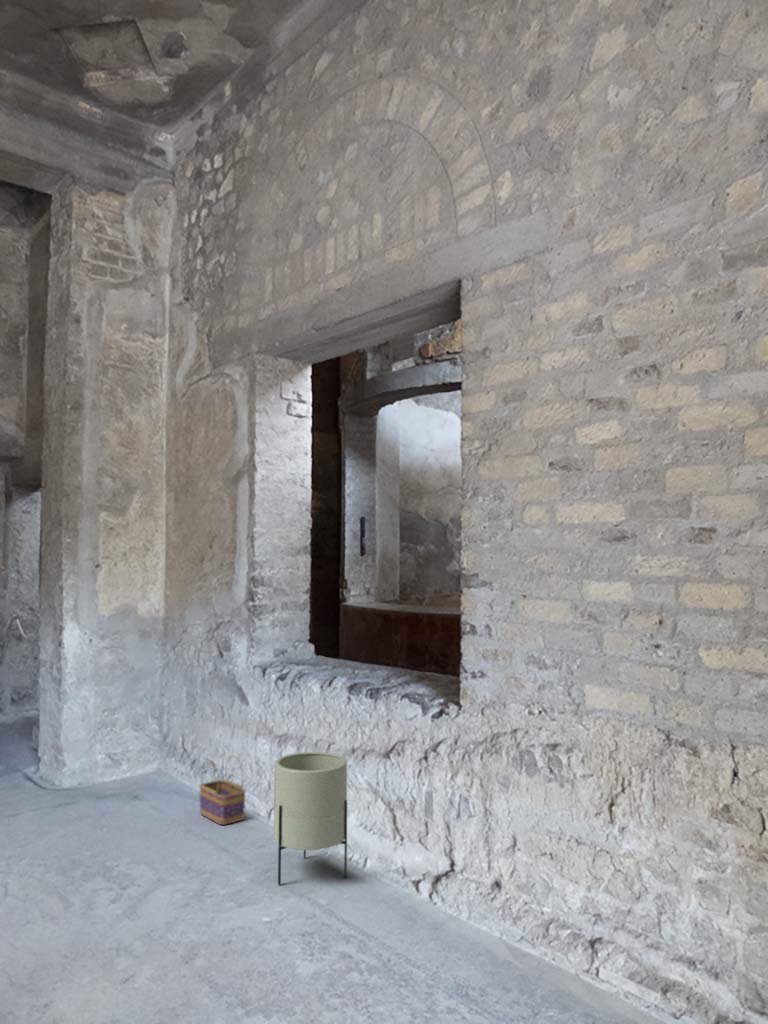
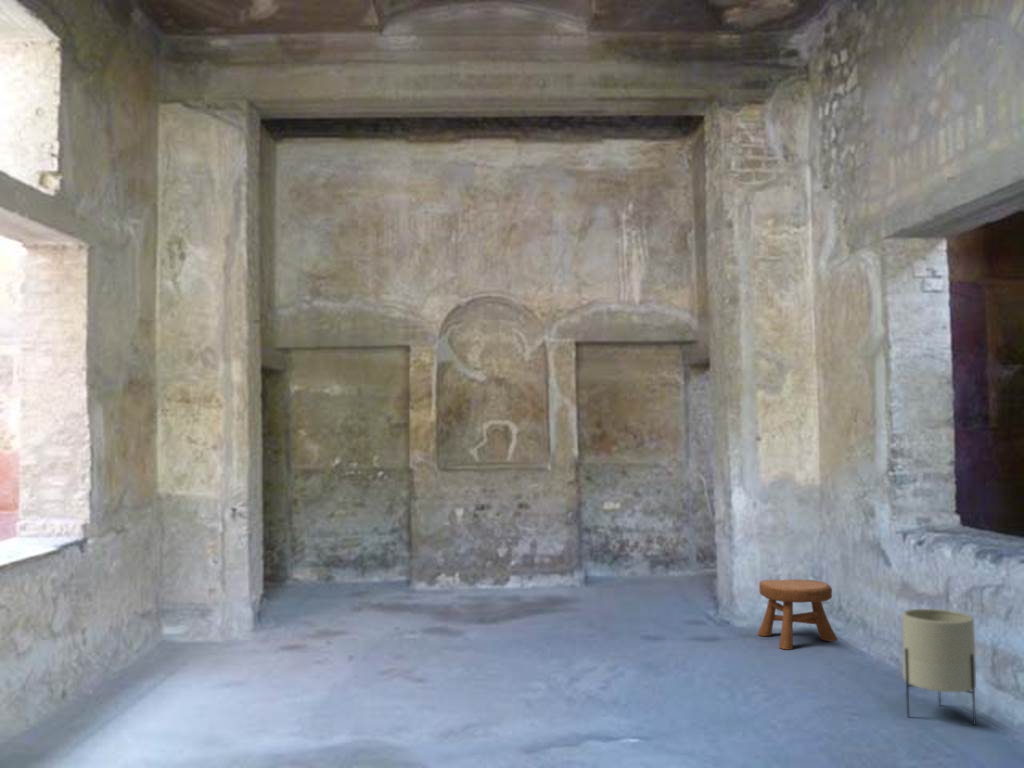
stool: none [89,723,180,811] -> present [758,579,837,650]
basket: present [200,761,245,825] -> none [849,613,892,672]

